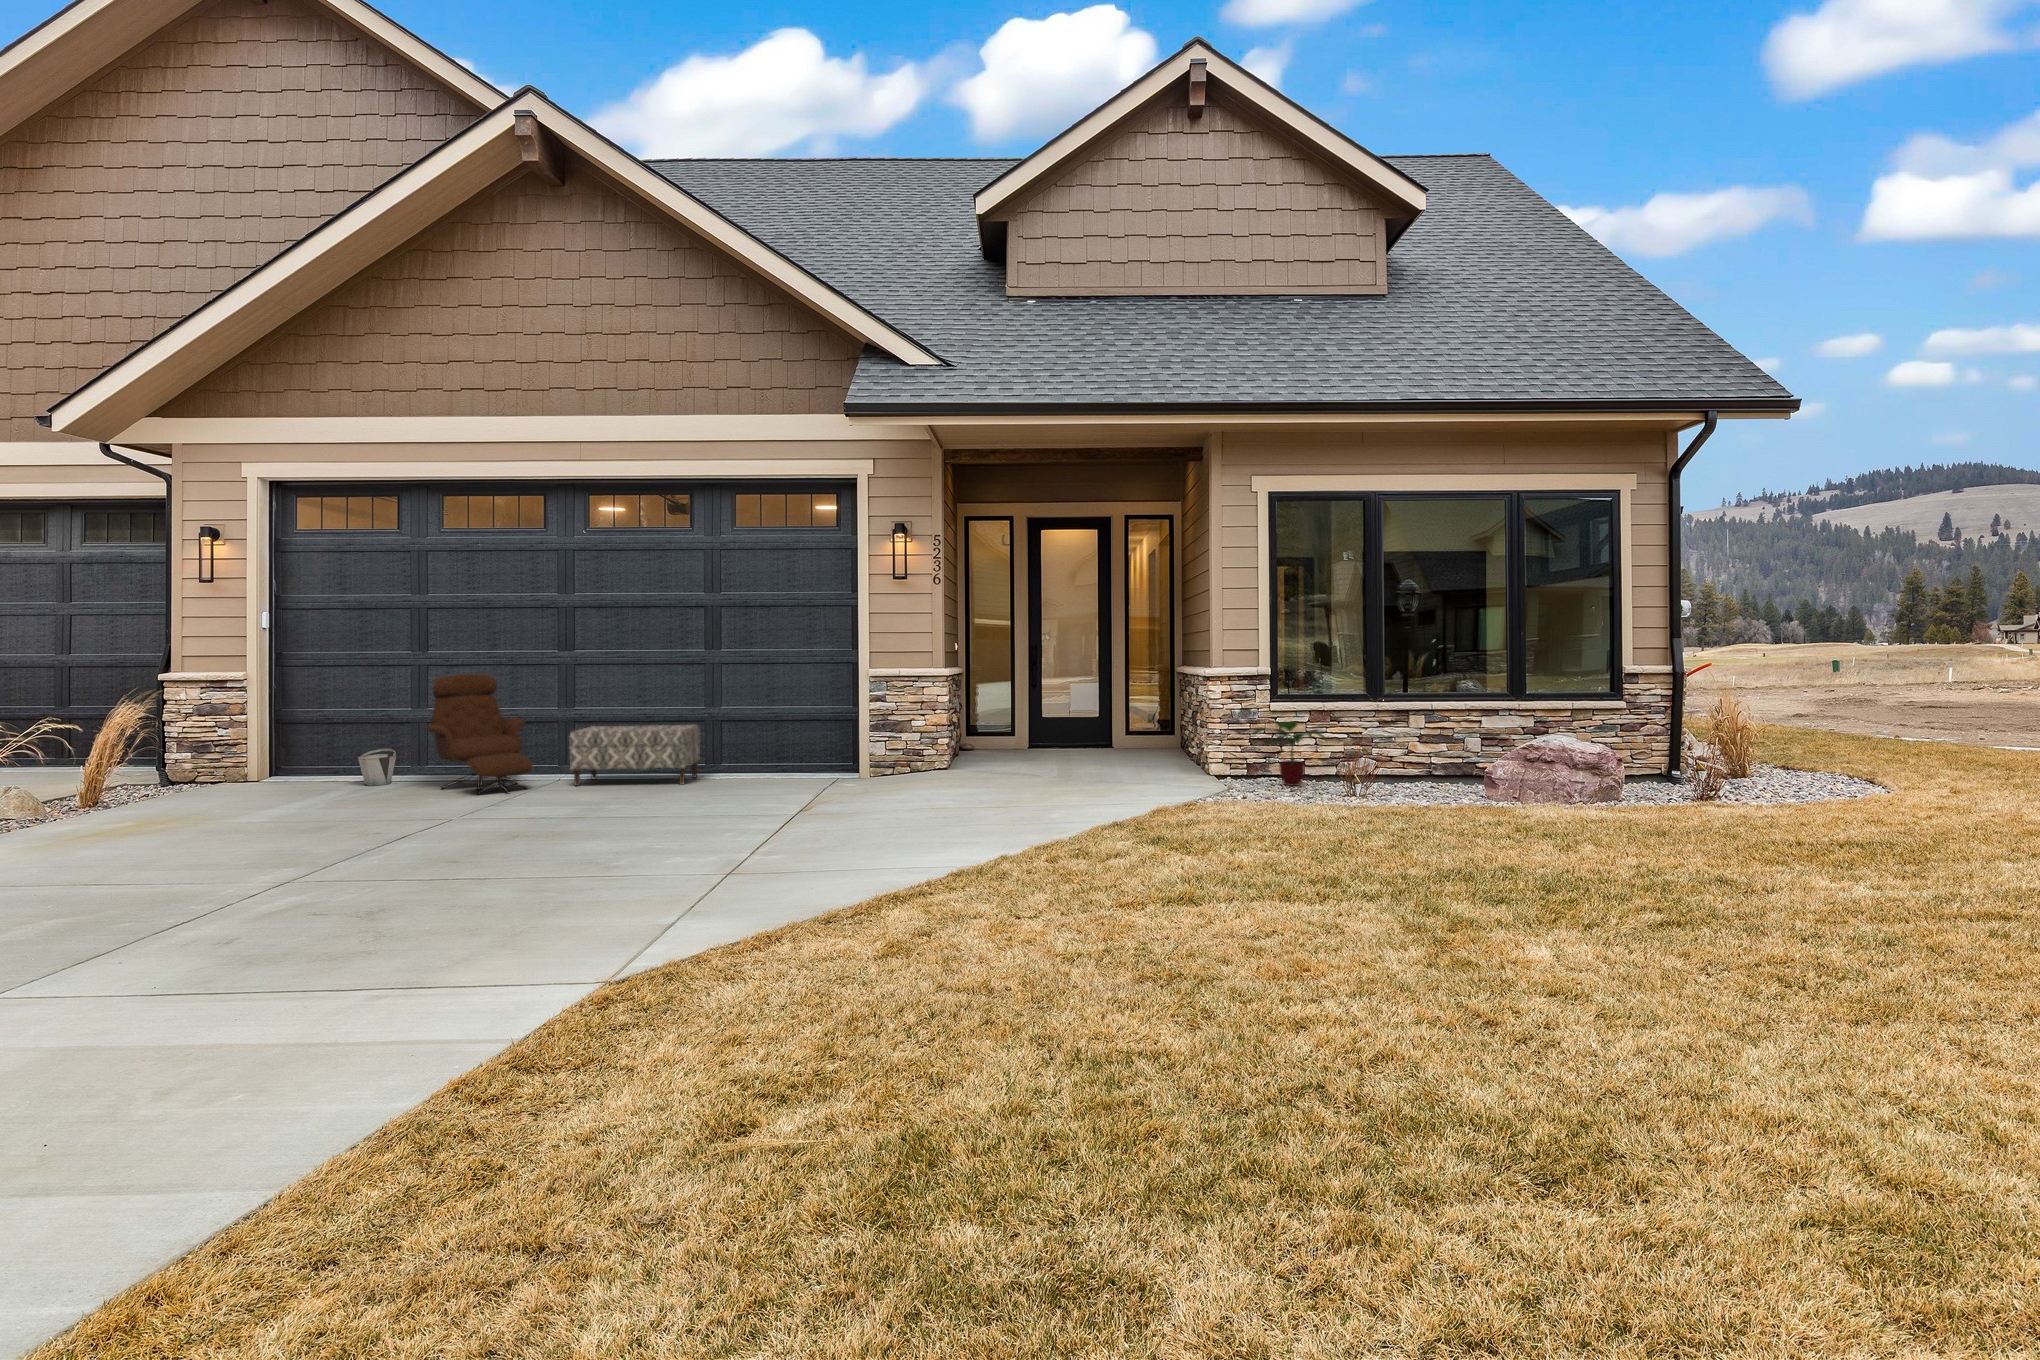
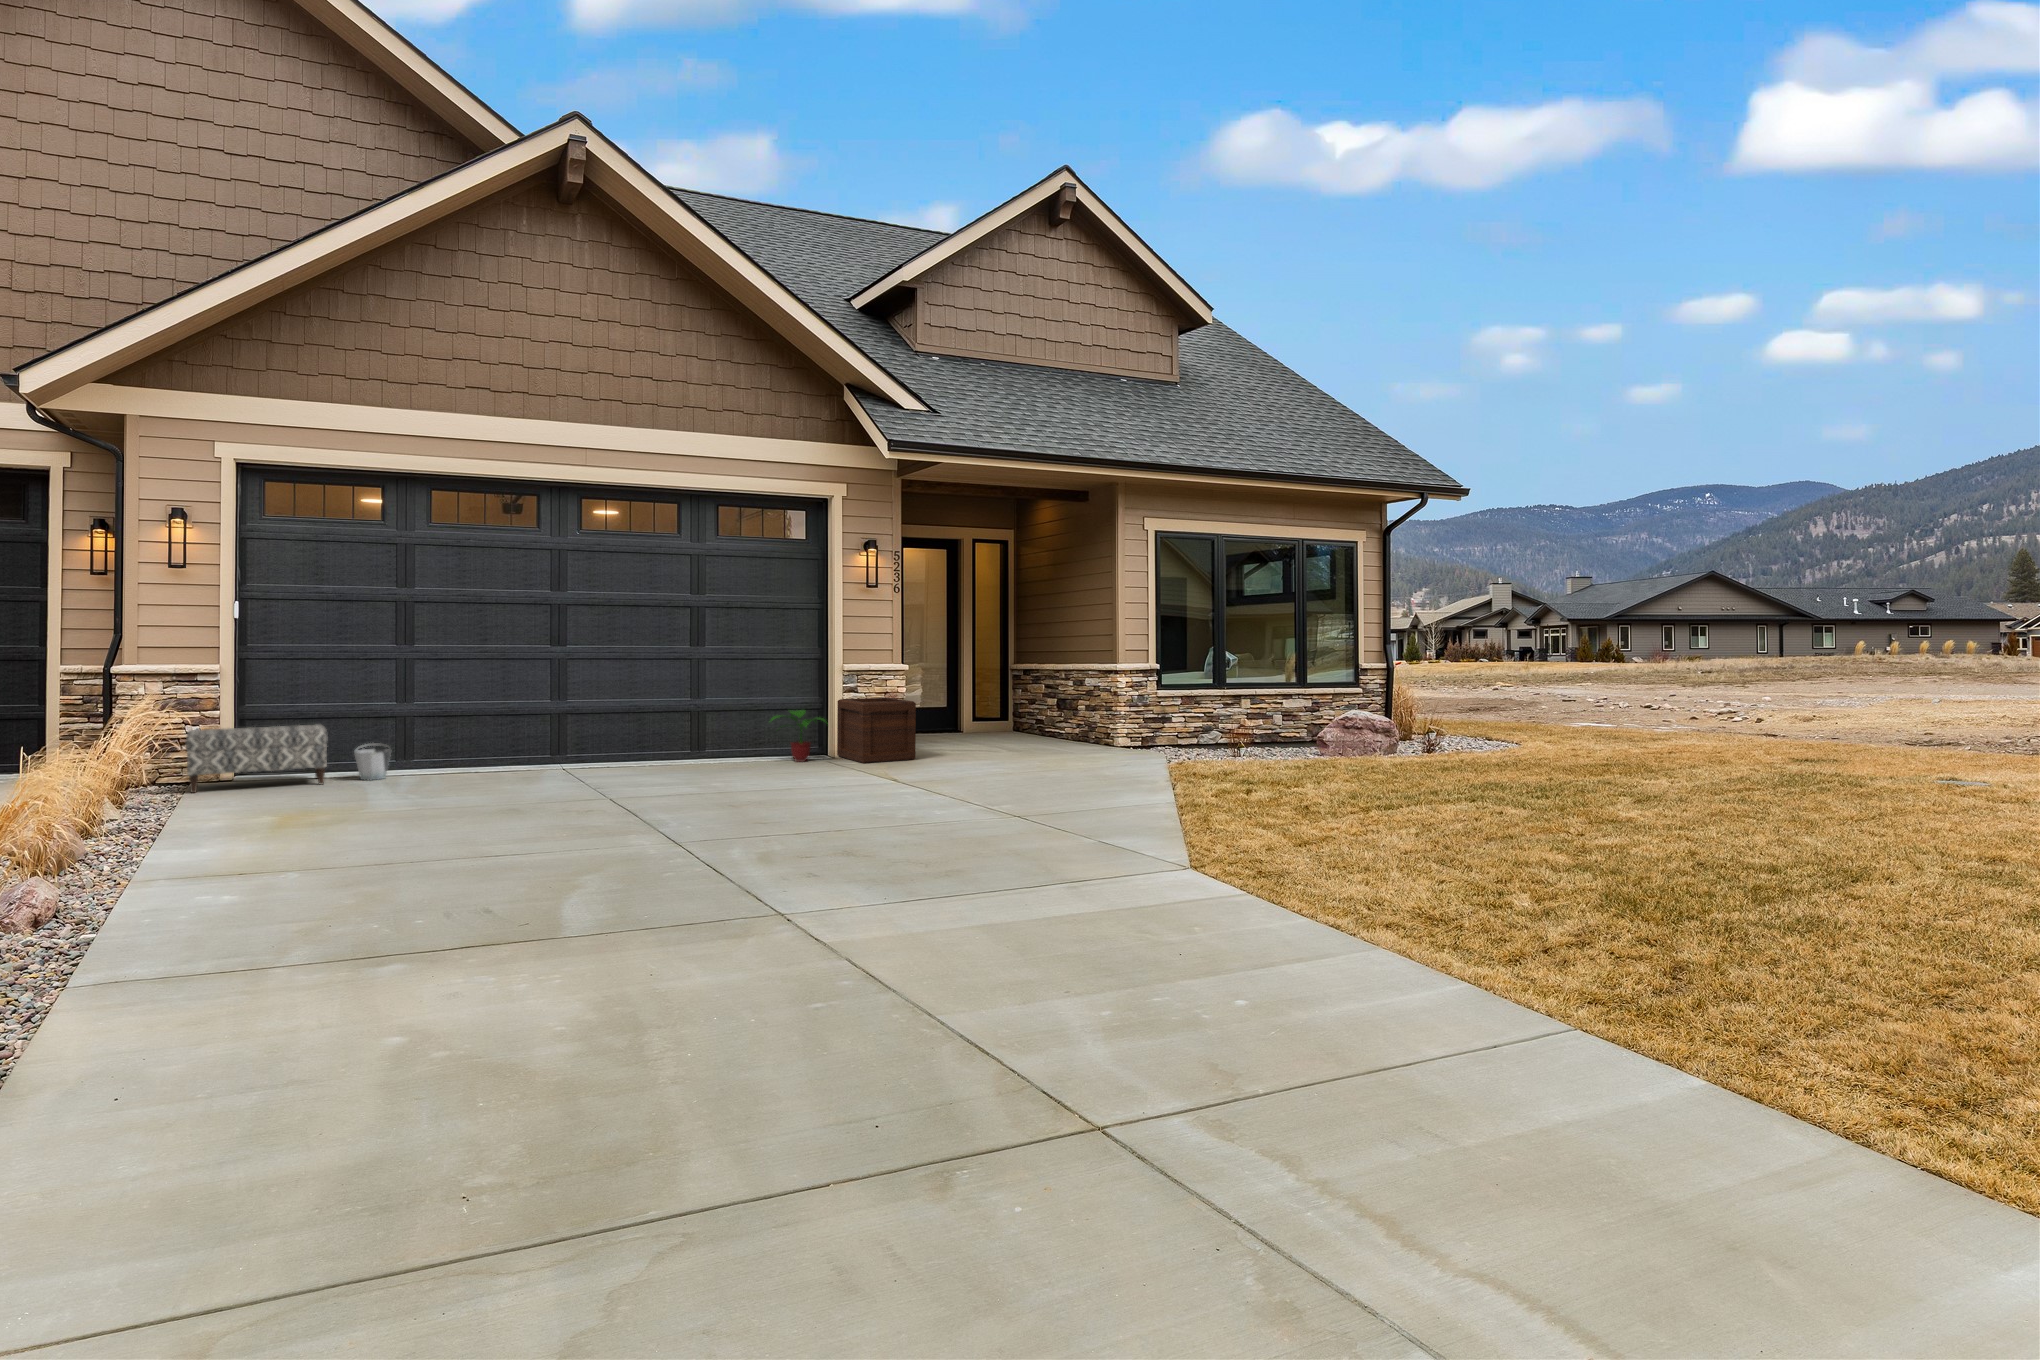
lounge chair: present [426,674,532,794] -> none [443,668,568,782]
wooden crate: none [855,708,927,786] -> present [837,697,916,763]
potted plant: present [1253,721,1324,786] -> present [771,710,828,762]
bench: present [569,725,700,786] -> present [186,725,328,793]

